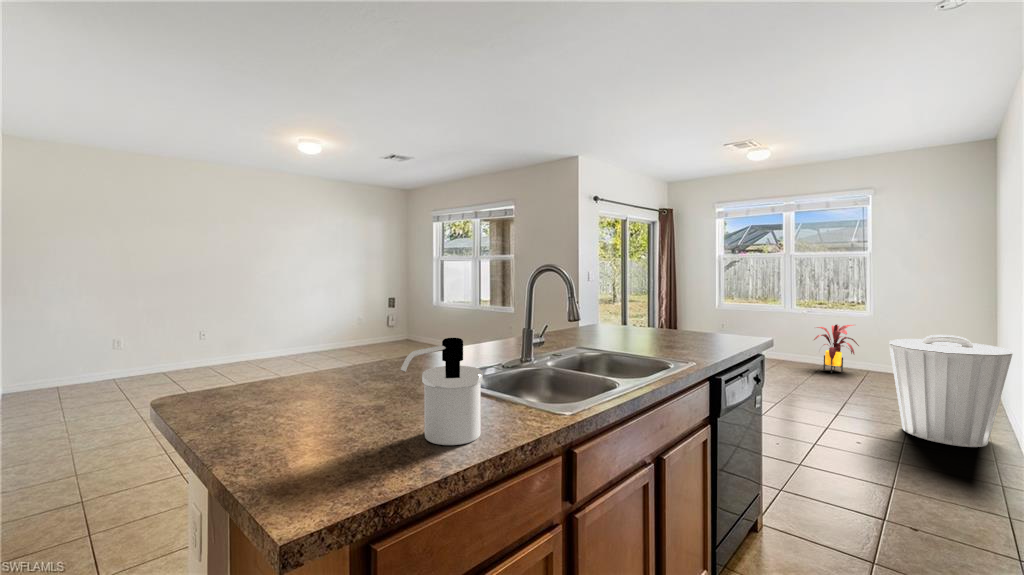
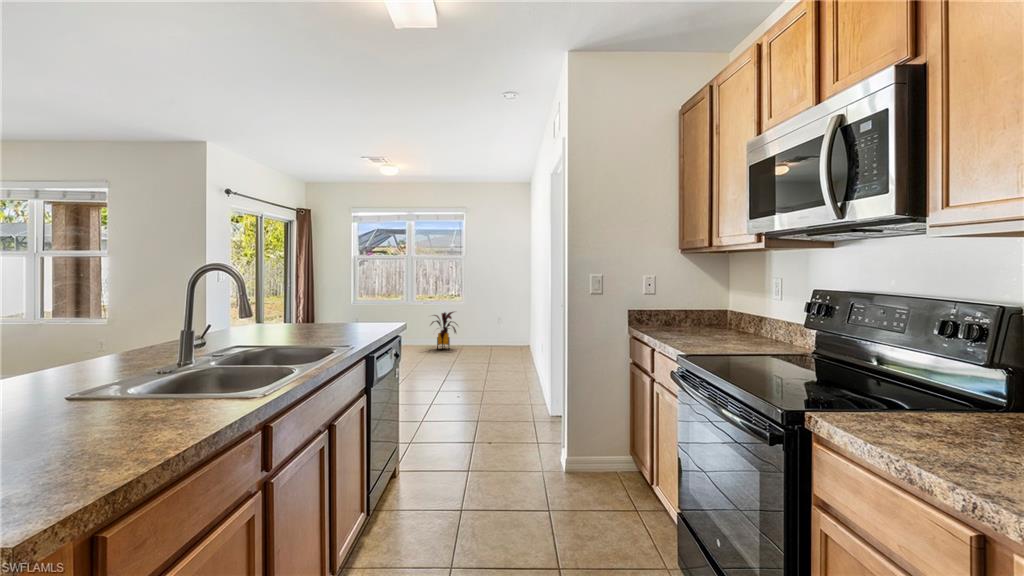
trash can: present [889,335,1013,447] -> none [477,313,536,386]
soap dispenser: present [401,338,483,445] -> none [94,337,182,443]

